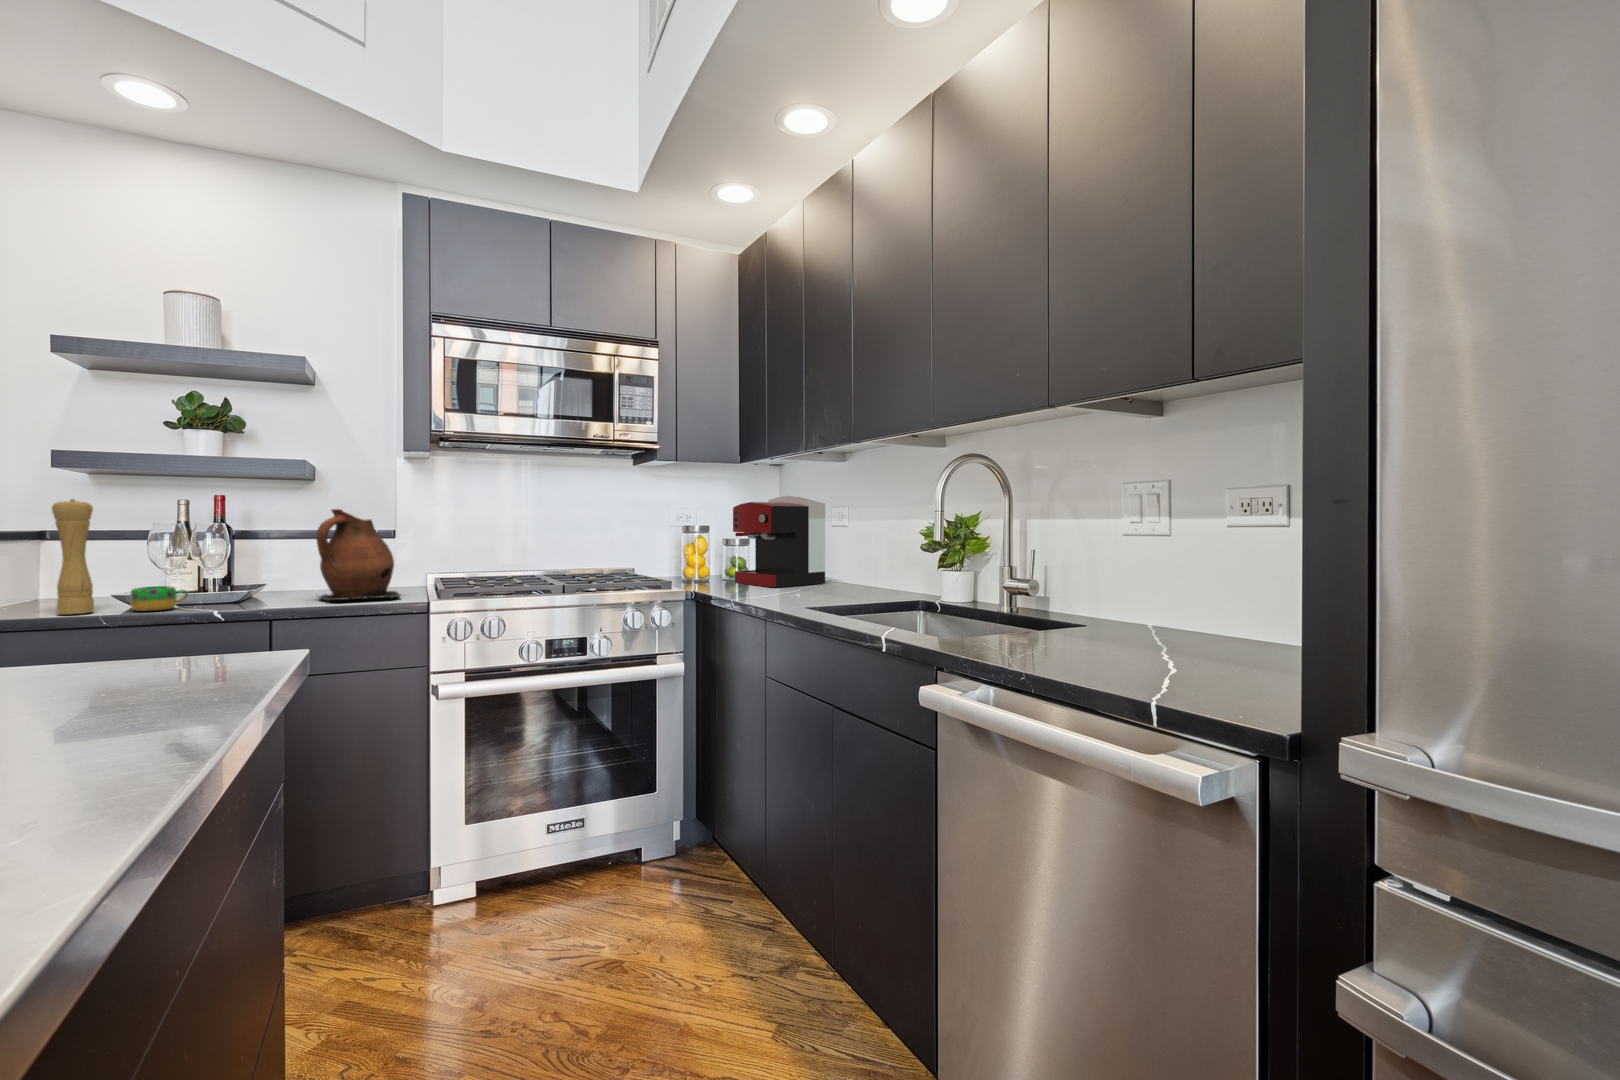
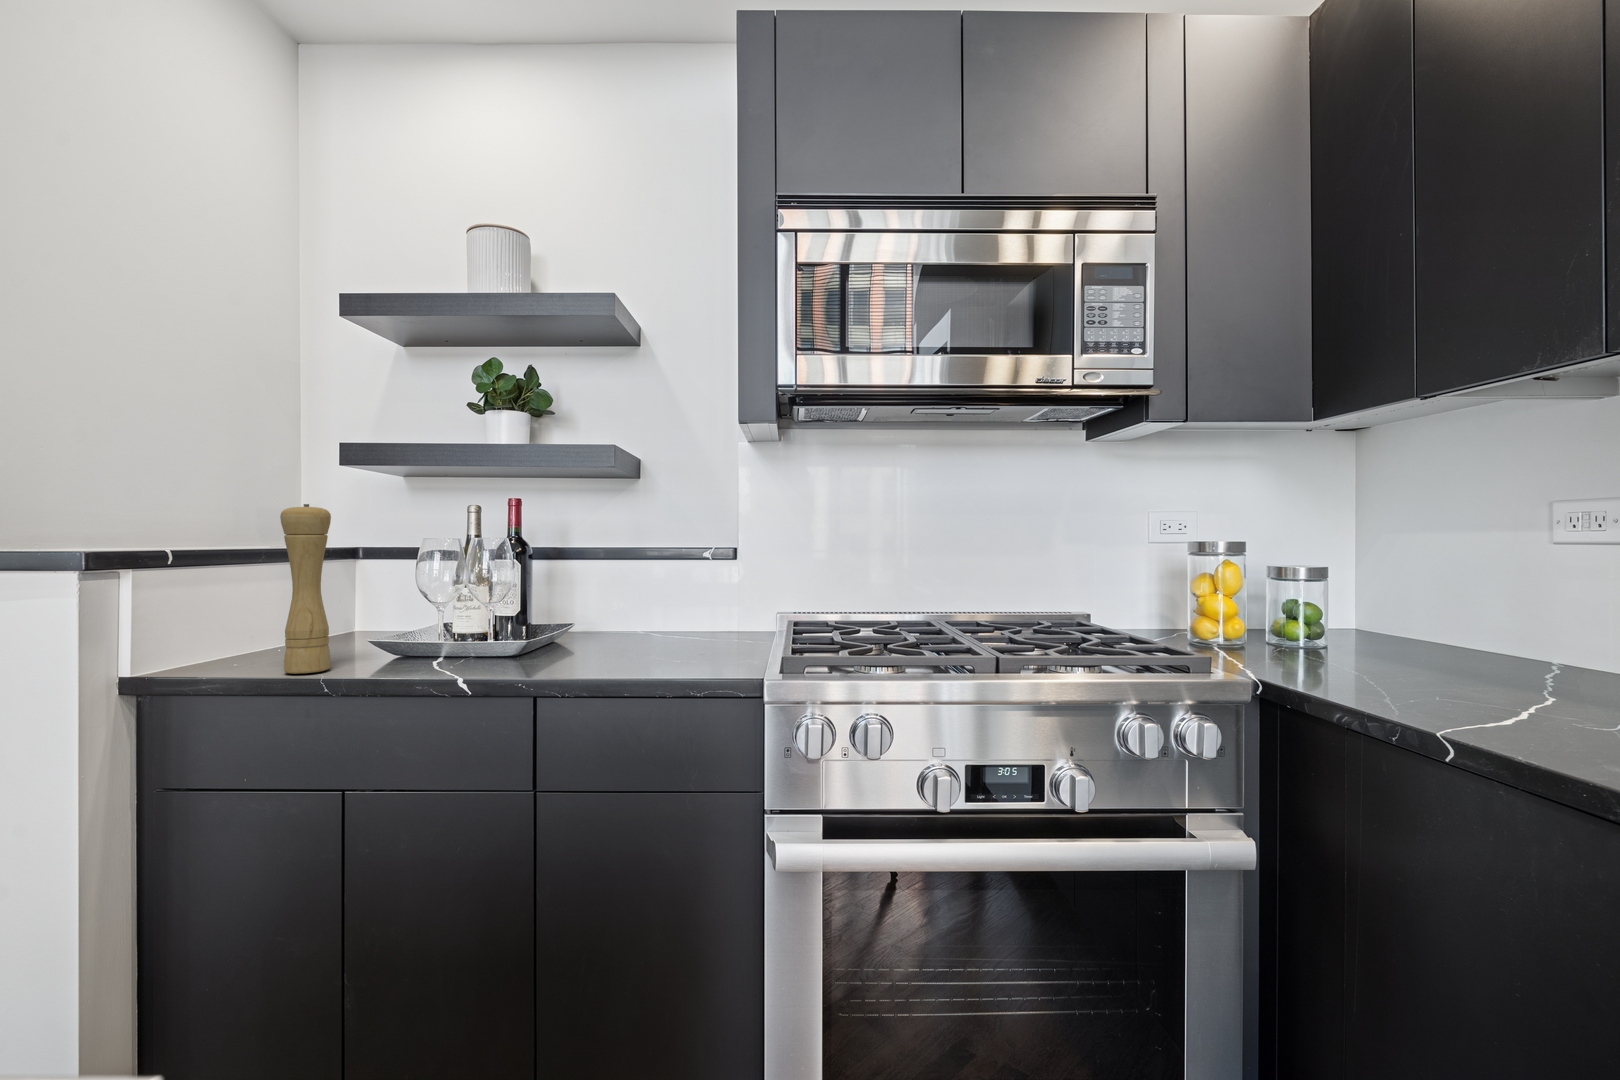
coffee maker: present [733,496,825,587] -> none [1322,478,1574,683]
ceramic pitcher: present [316,509,400,600] -> none [603,515,724,669]
mug: present [130,586,188,612] -> none [367,634,438,674]

